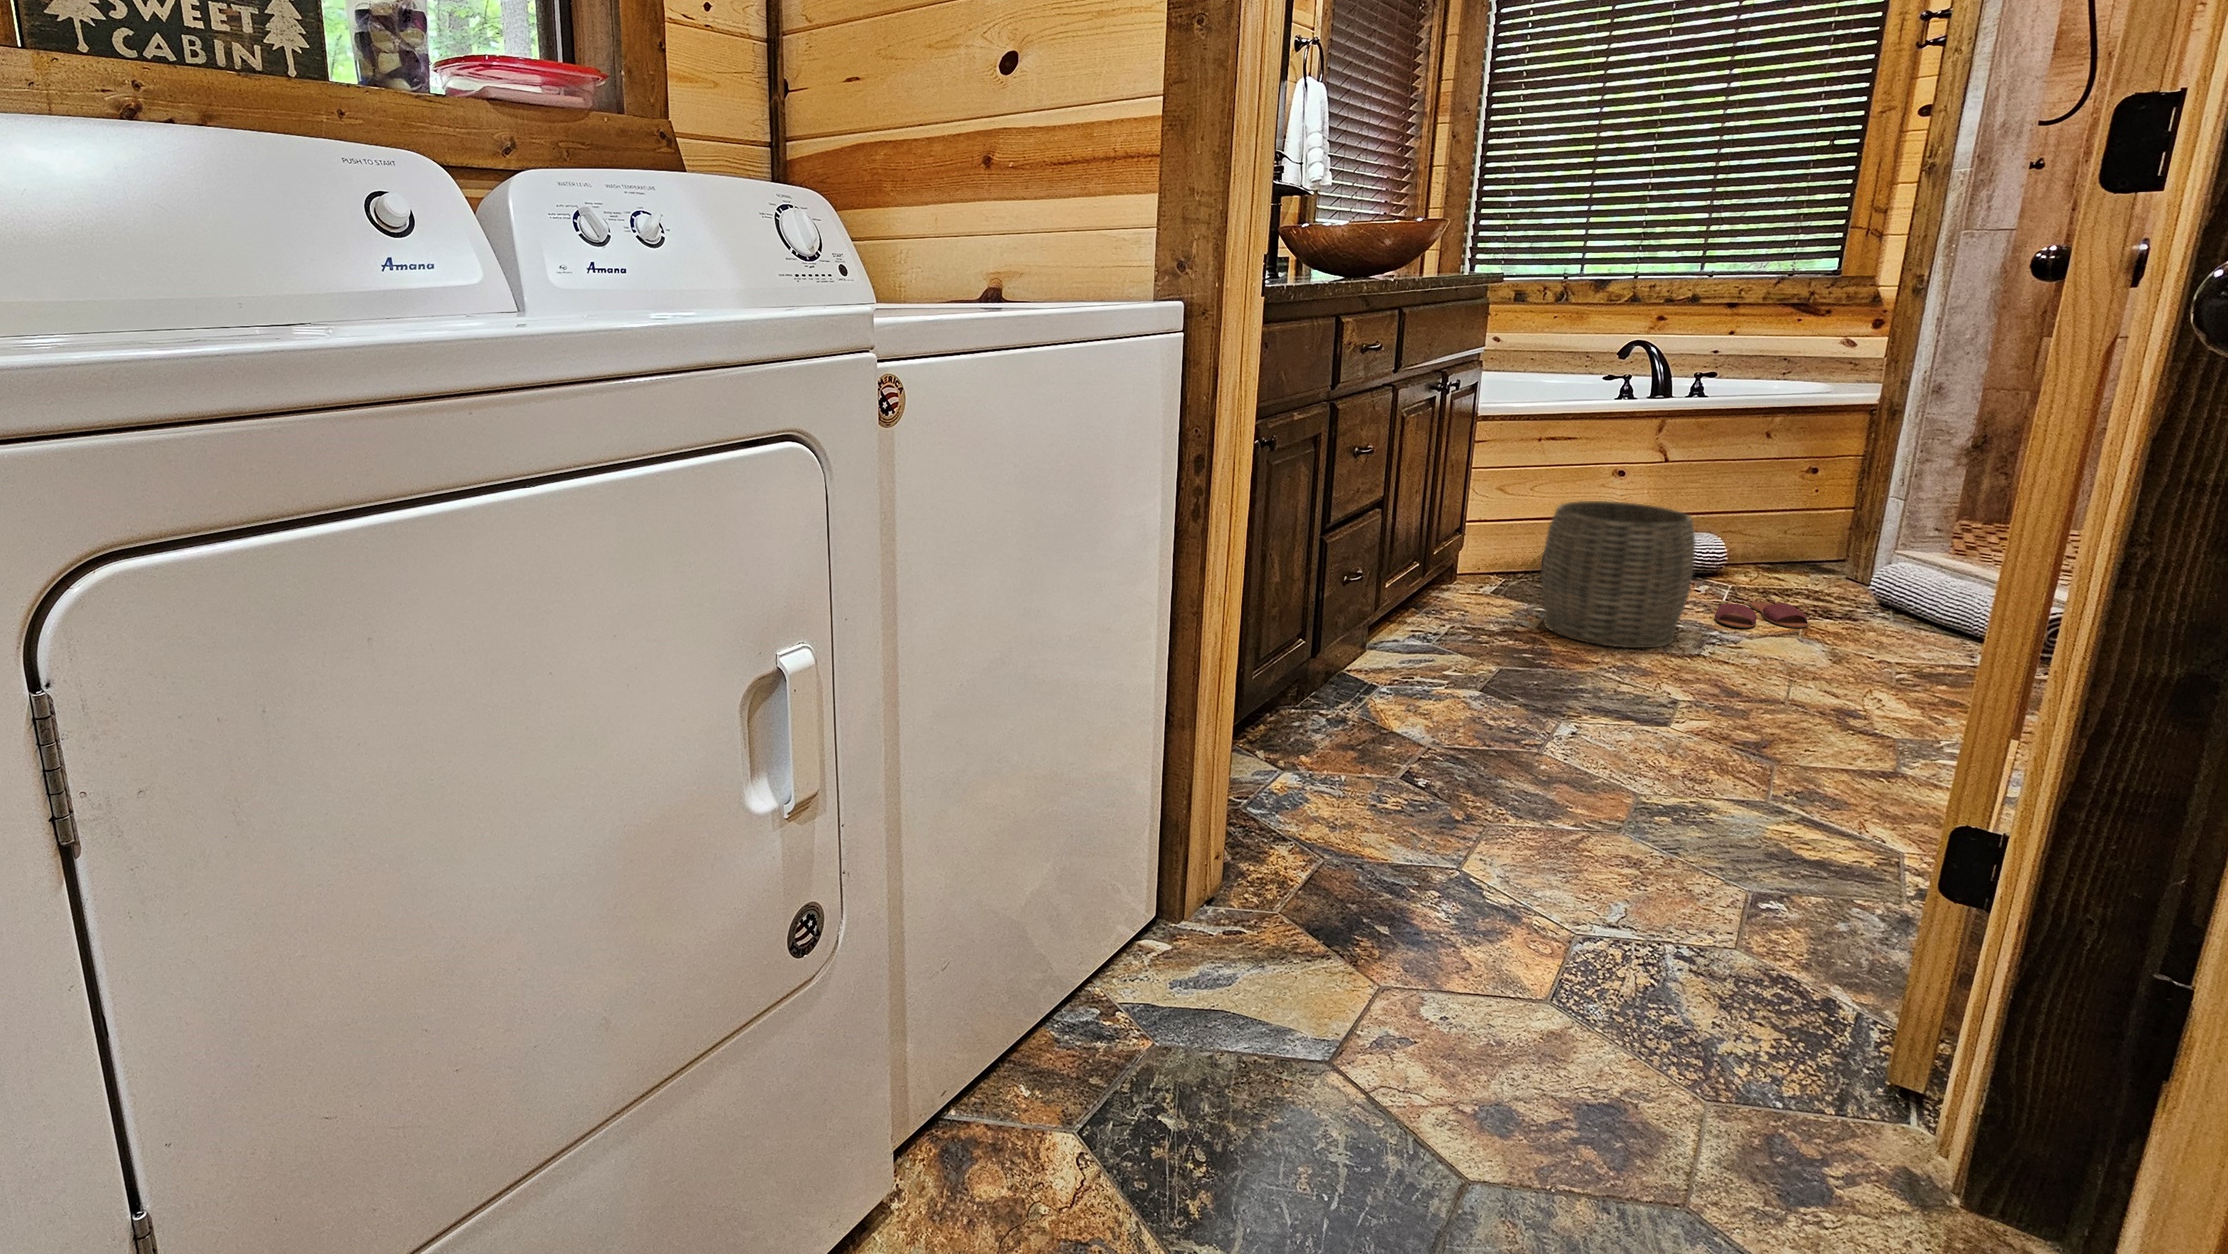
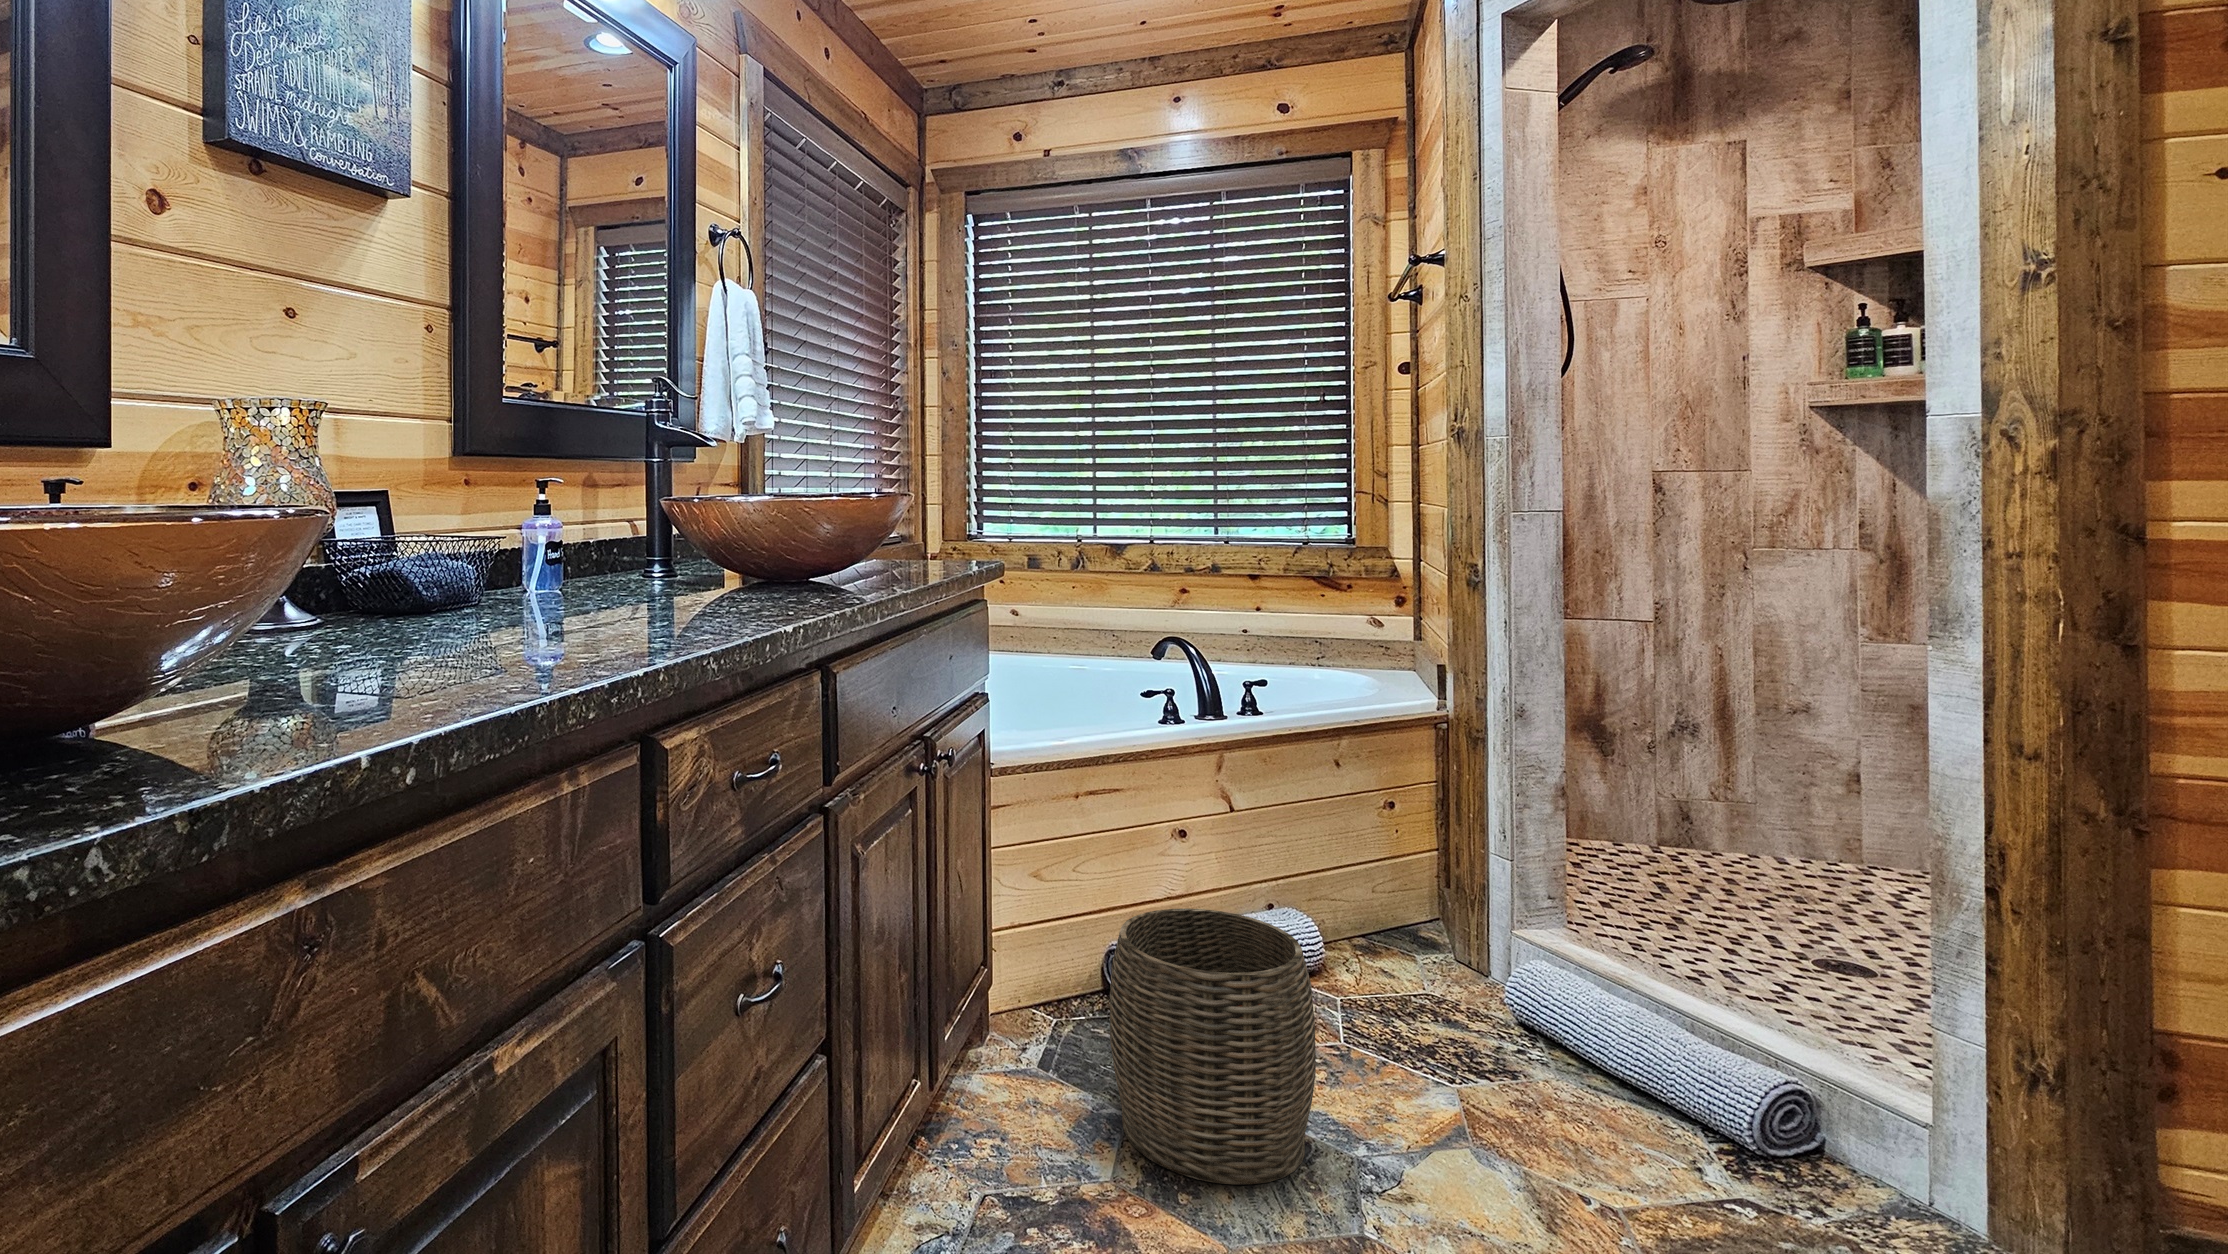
slippers: present [1715,602,1808,628] -> none [1339,1027,1454,1098]

